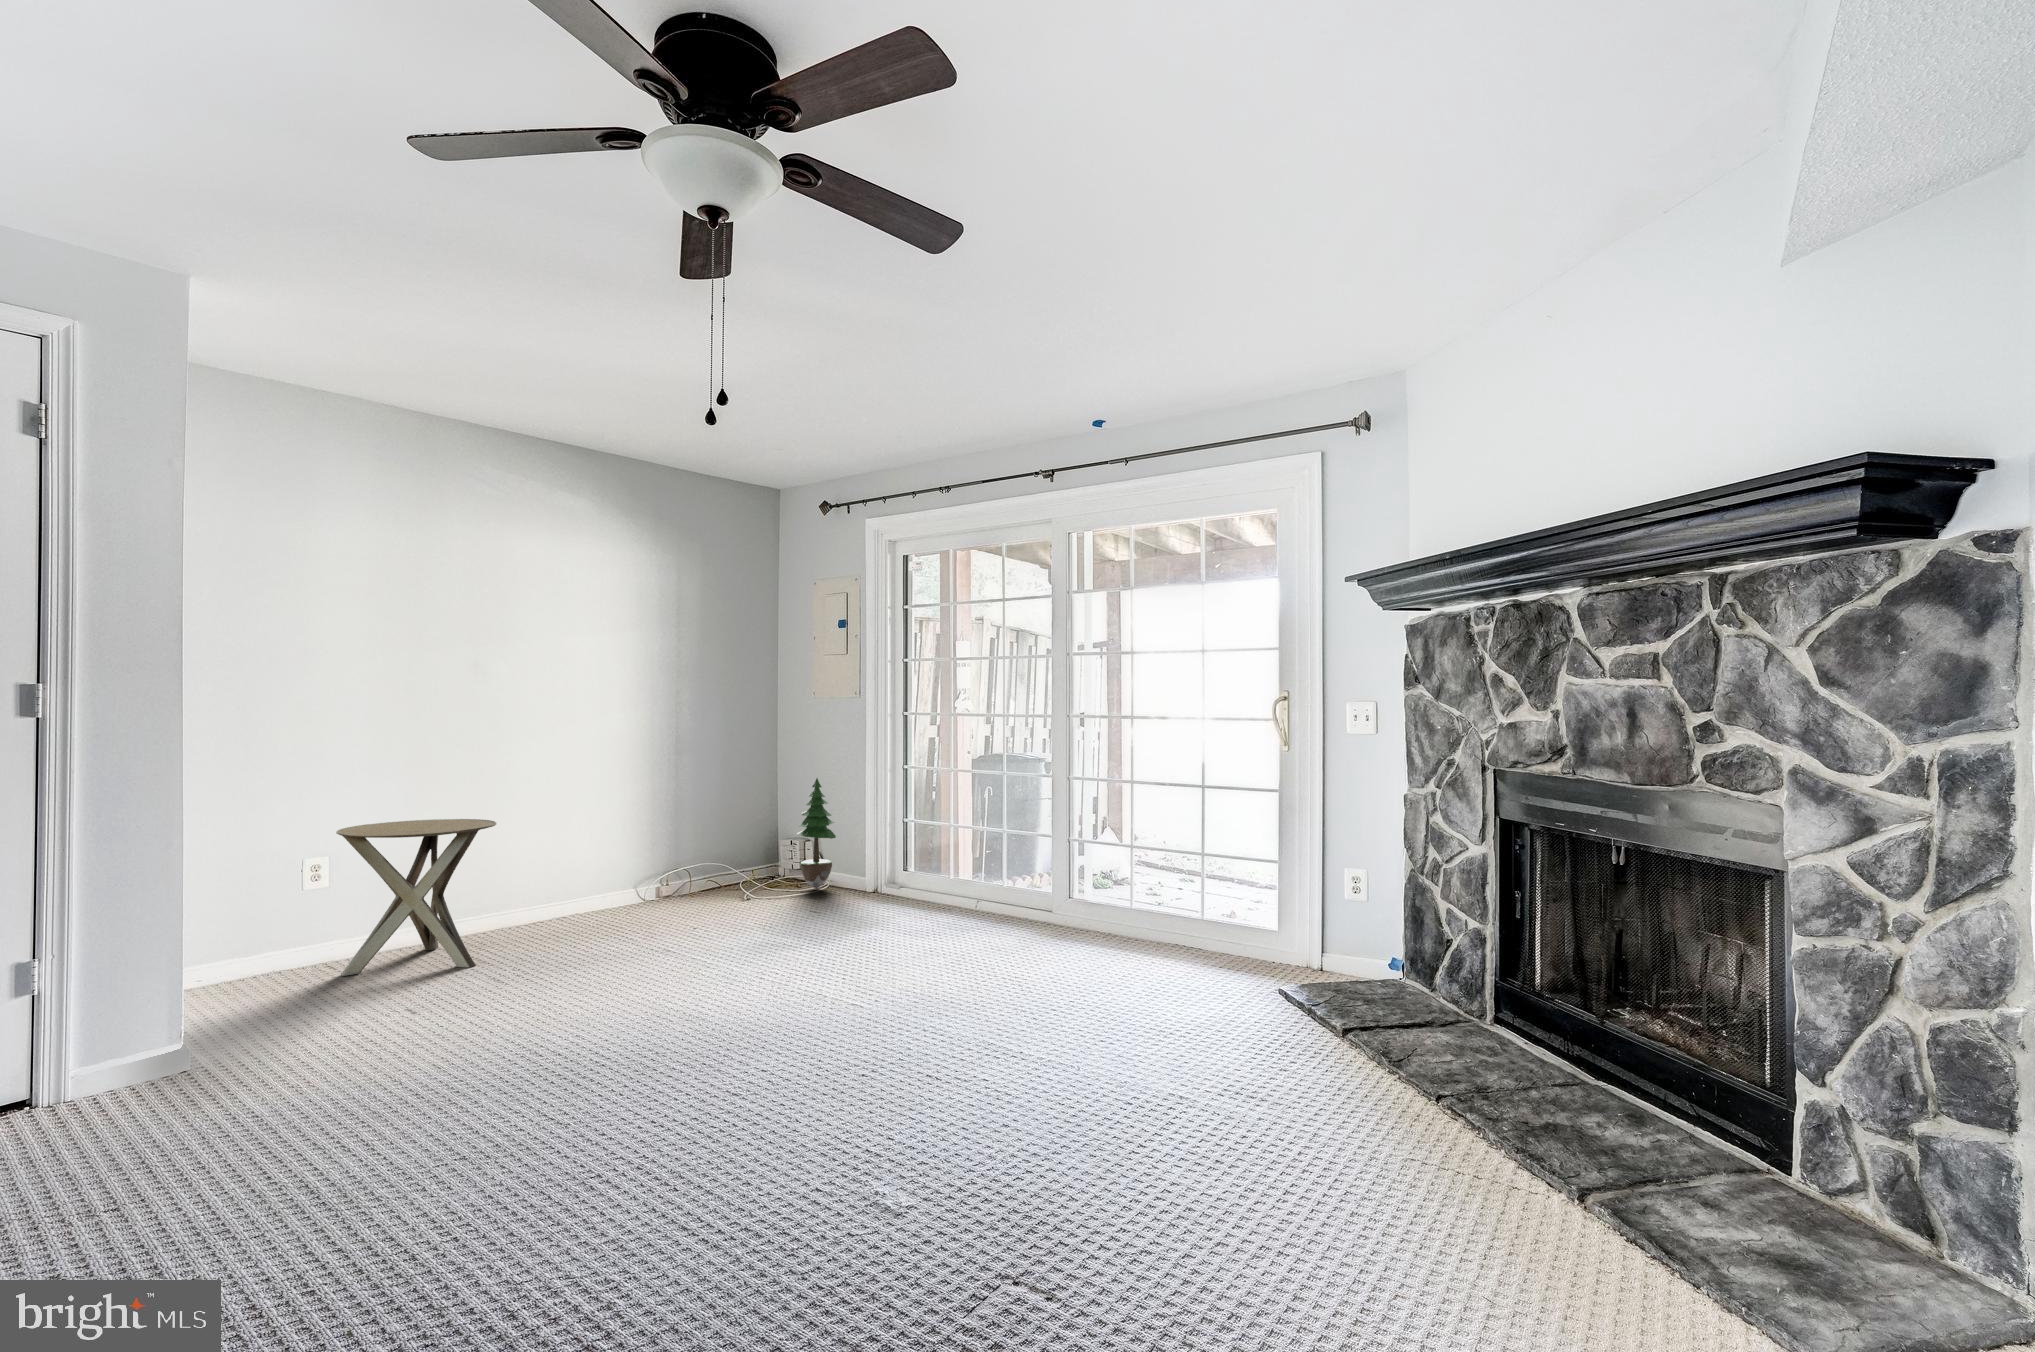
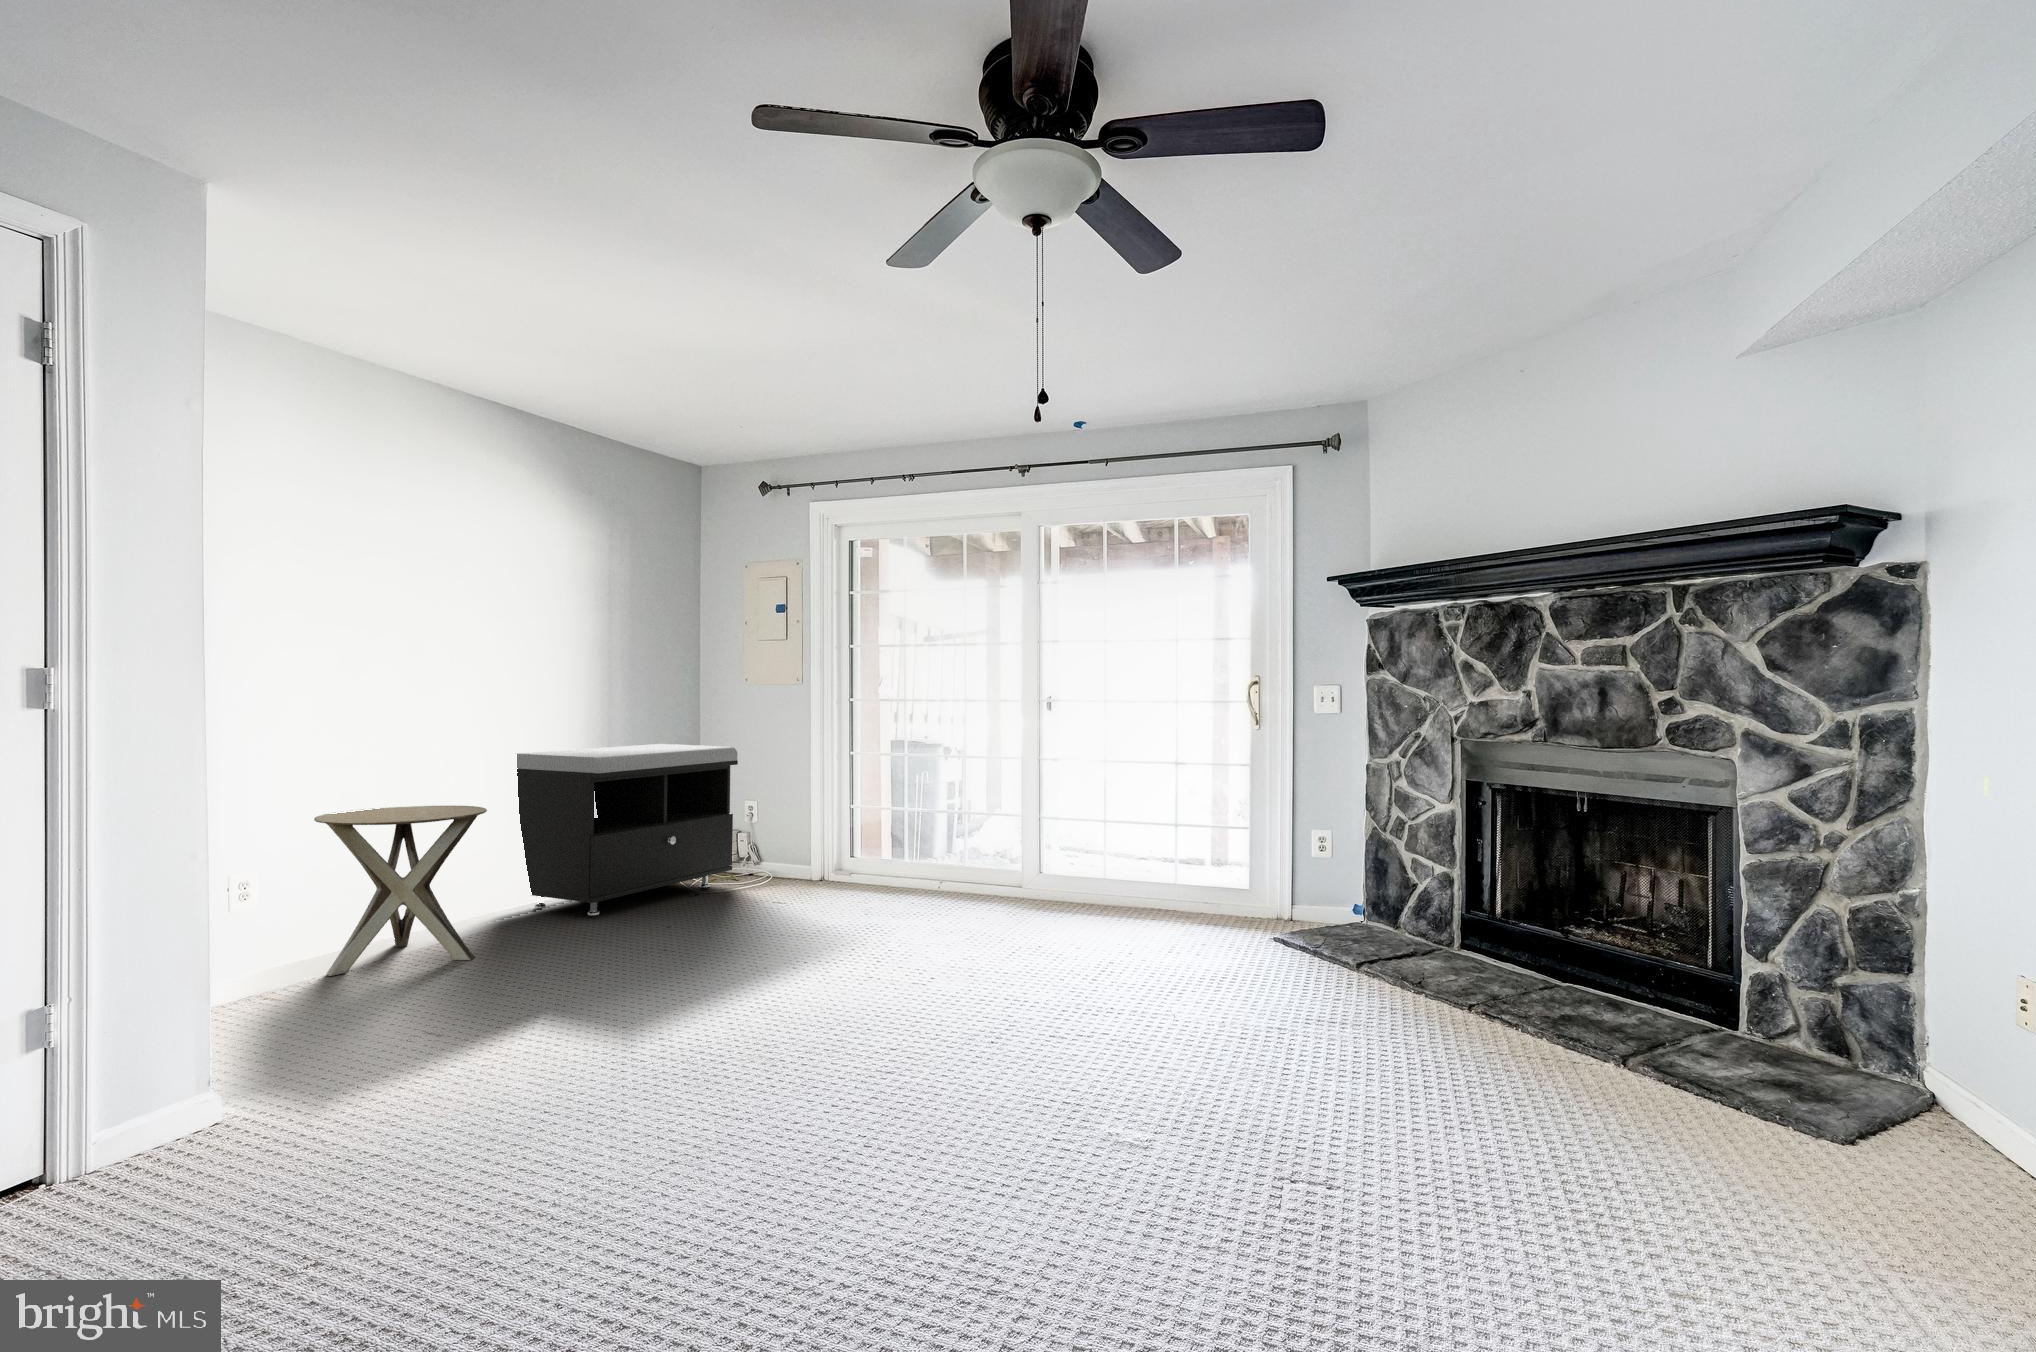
storage bench: none [555,760,782,928] -> present [517,744,738,916]
potted tree: present [797,778,836,888] -> none [739,760,780,872]

